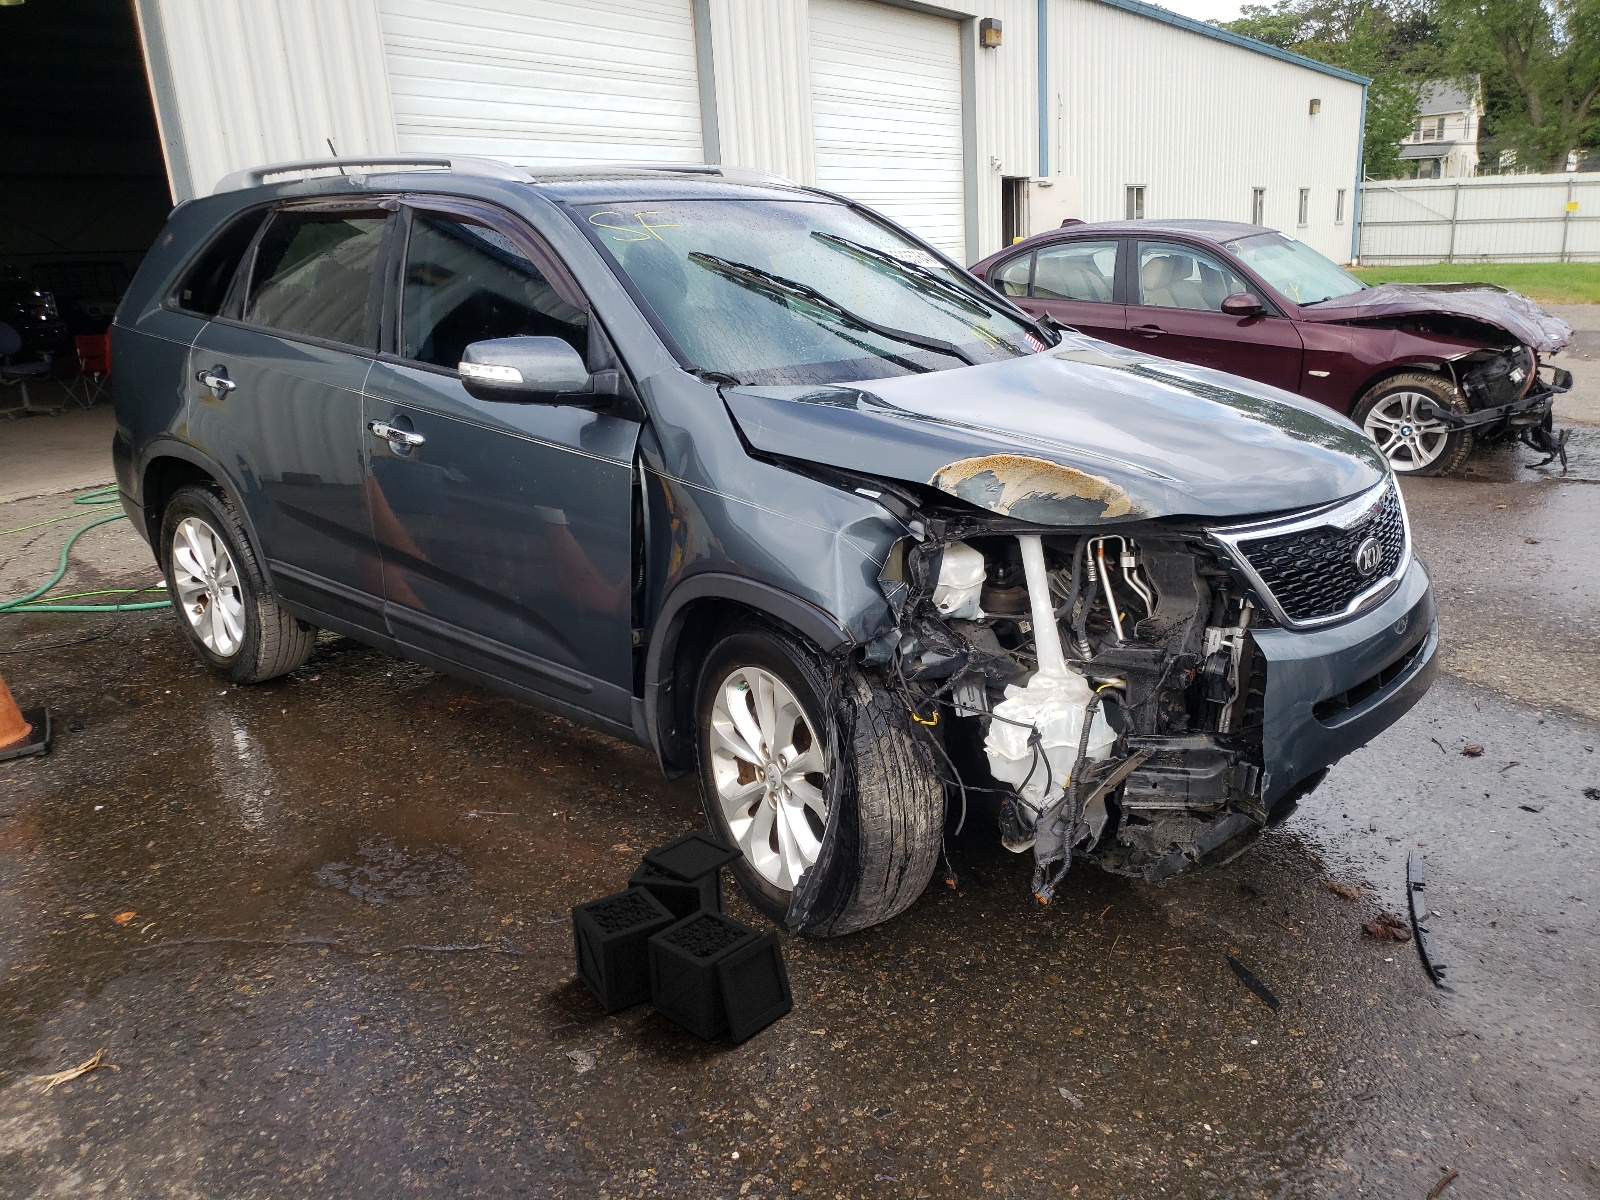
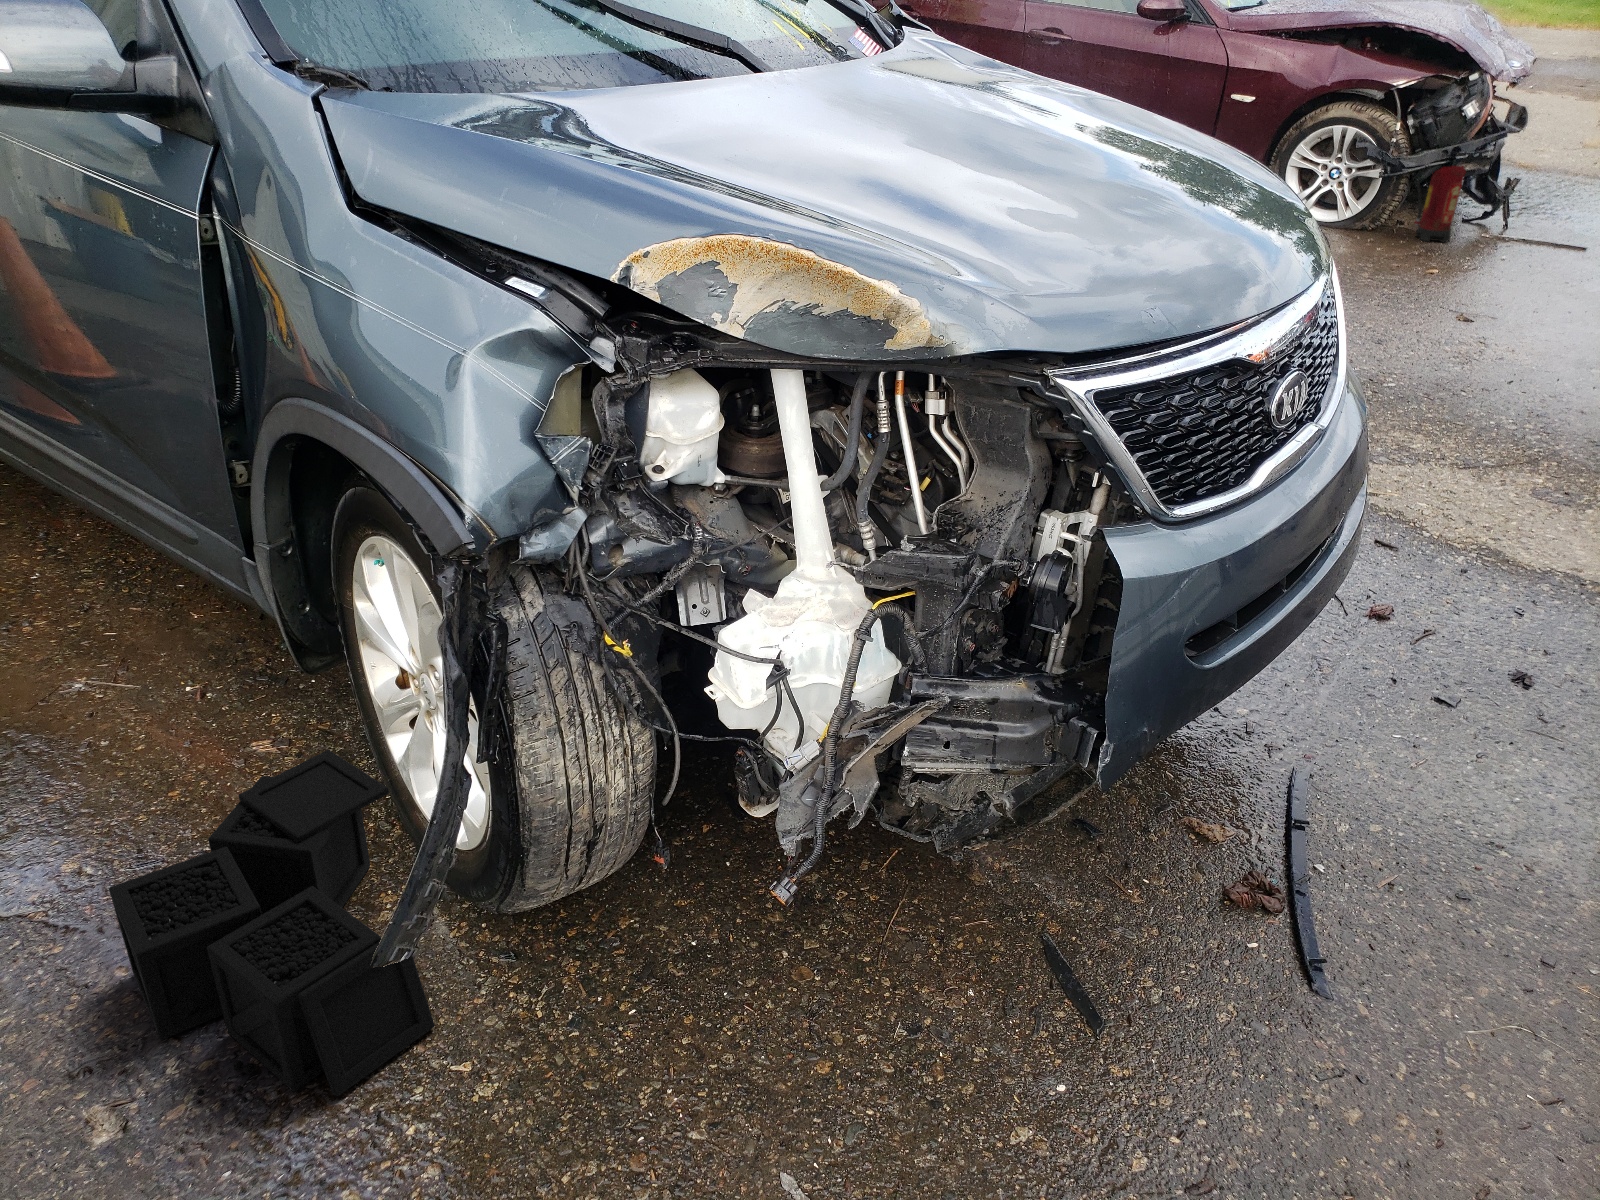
fire extinguisher: none [1477,402,1533,483] -> present [1415,166,1466,242]

